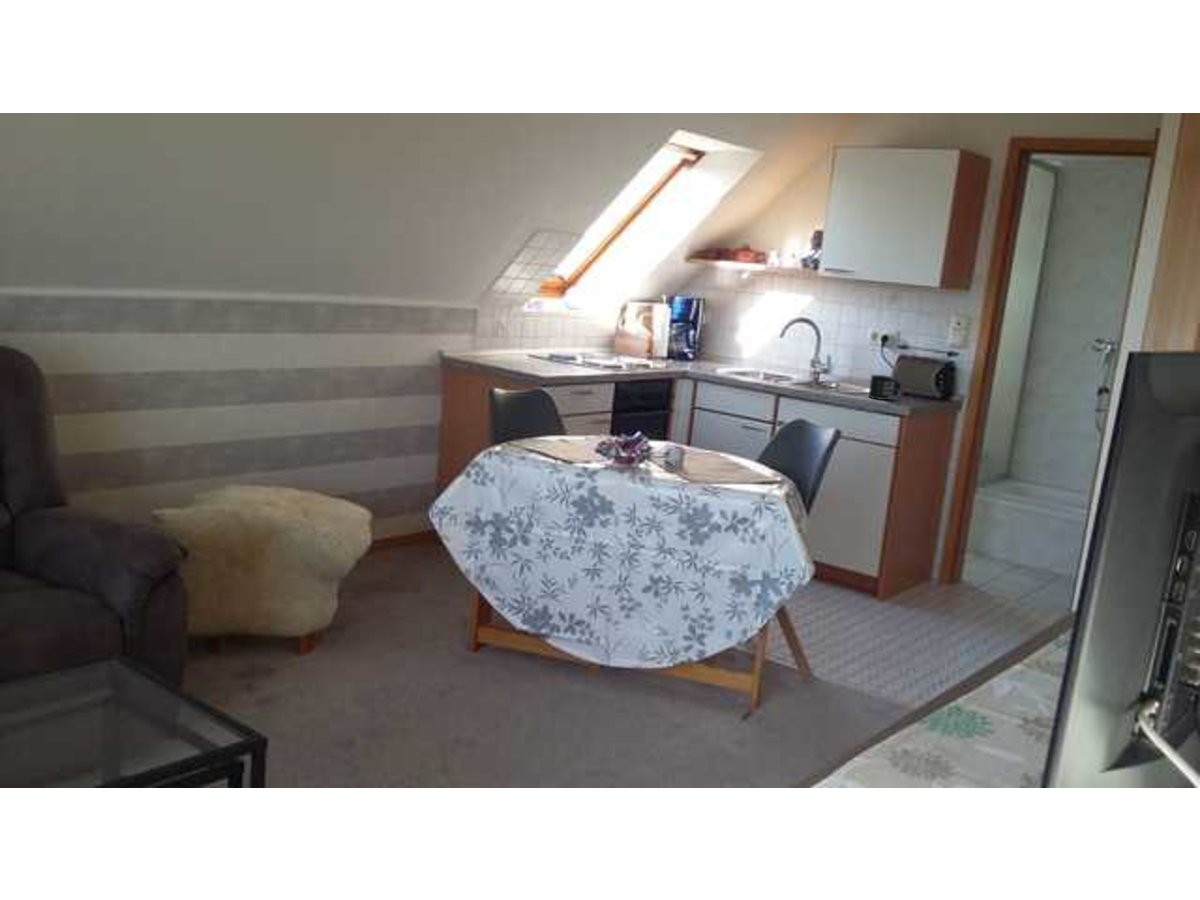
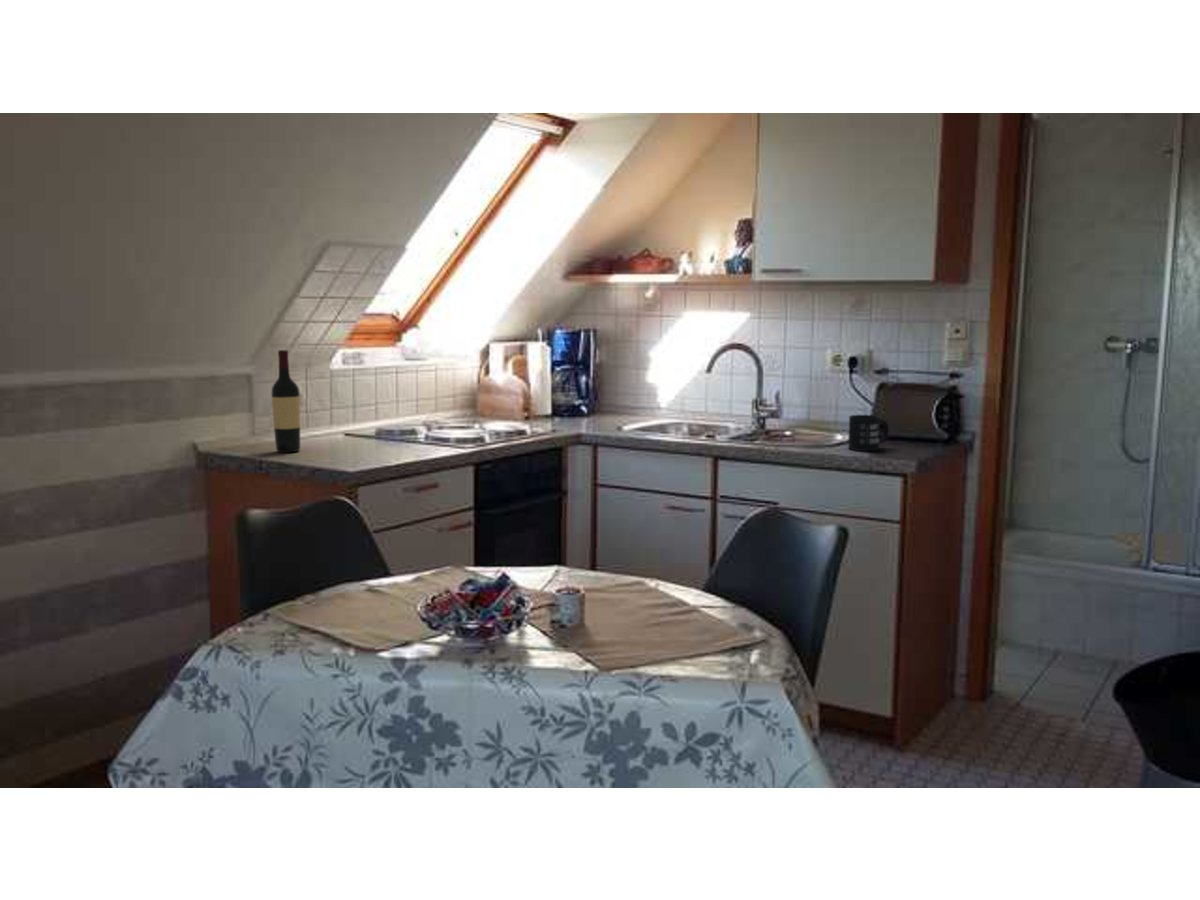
wine bottle: none [489,295,507,362] -> present [271,350,300,453]

